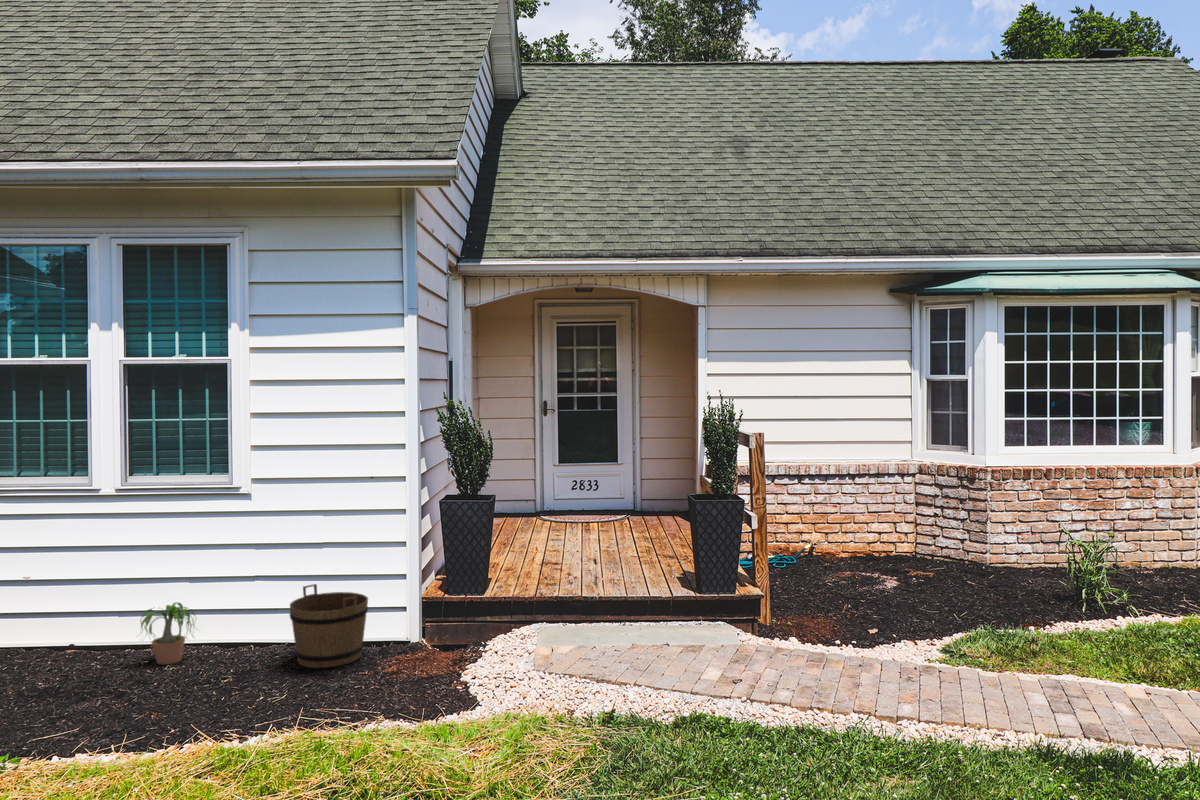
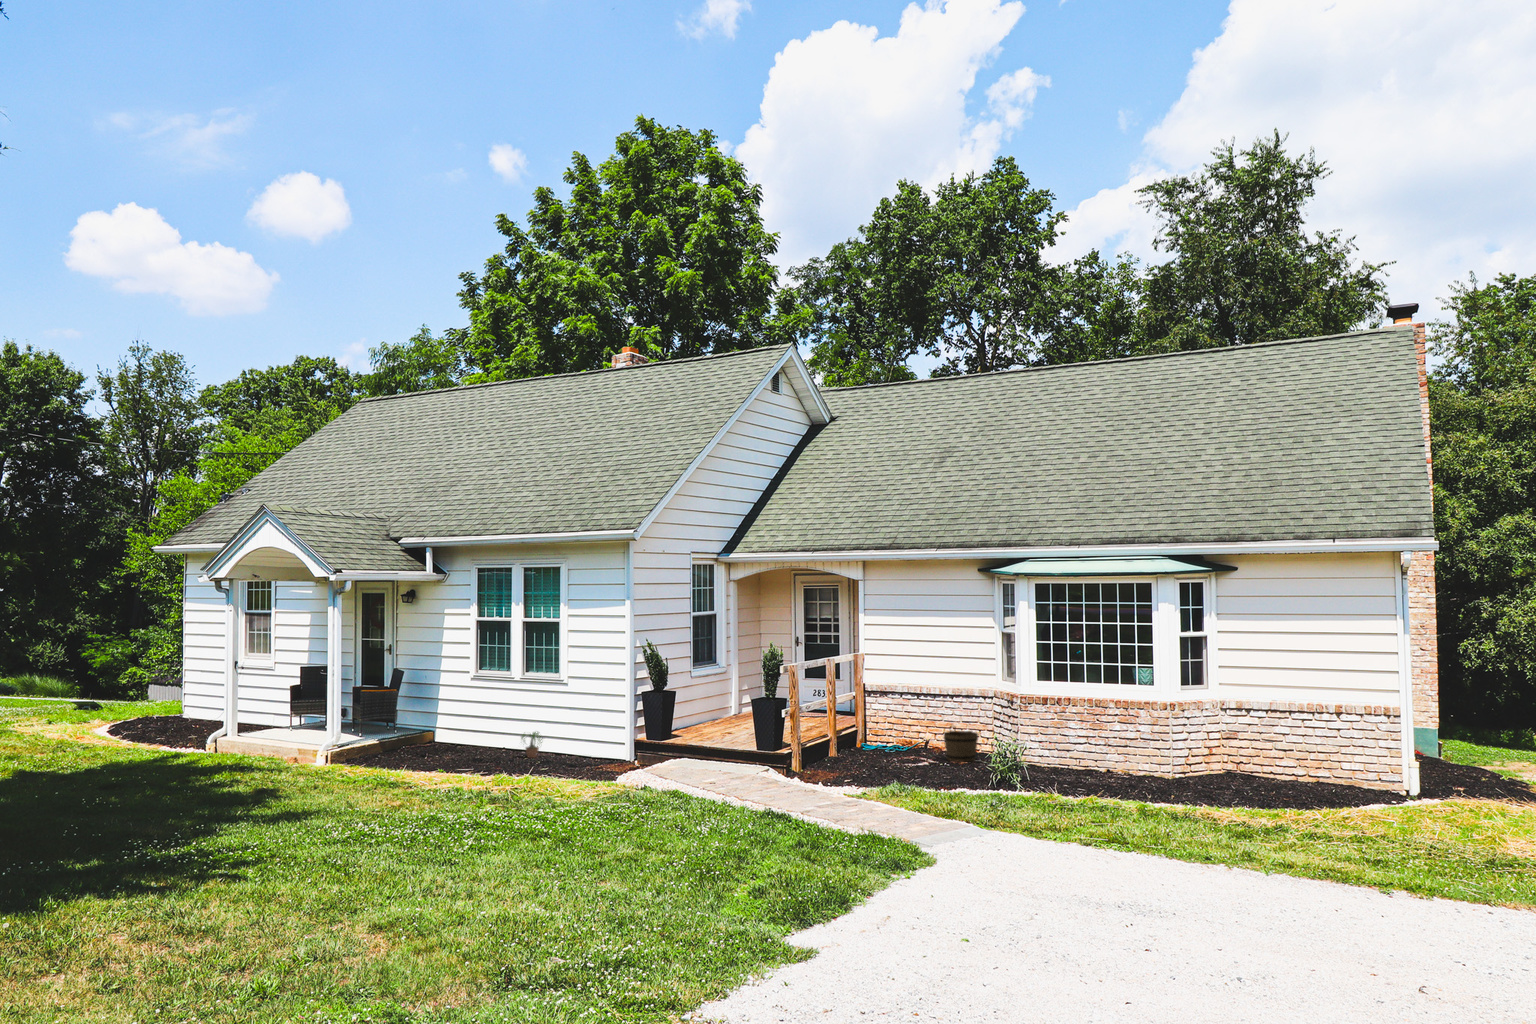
bucket: present [290,584,368,668] -> present [944,726,978,762]

